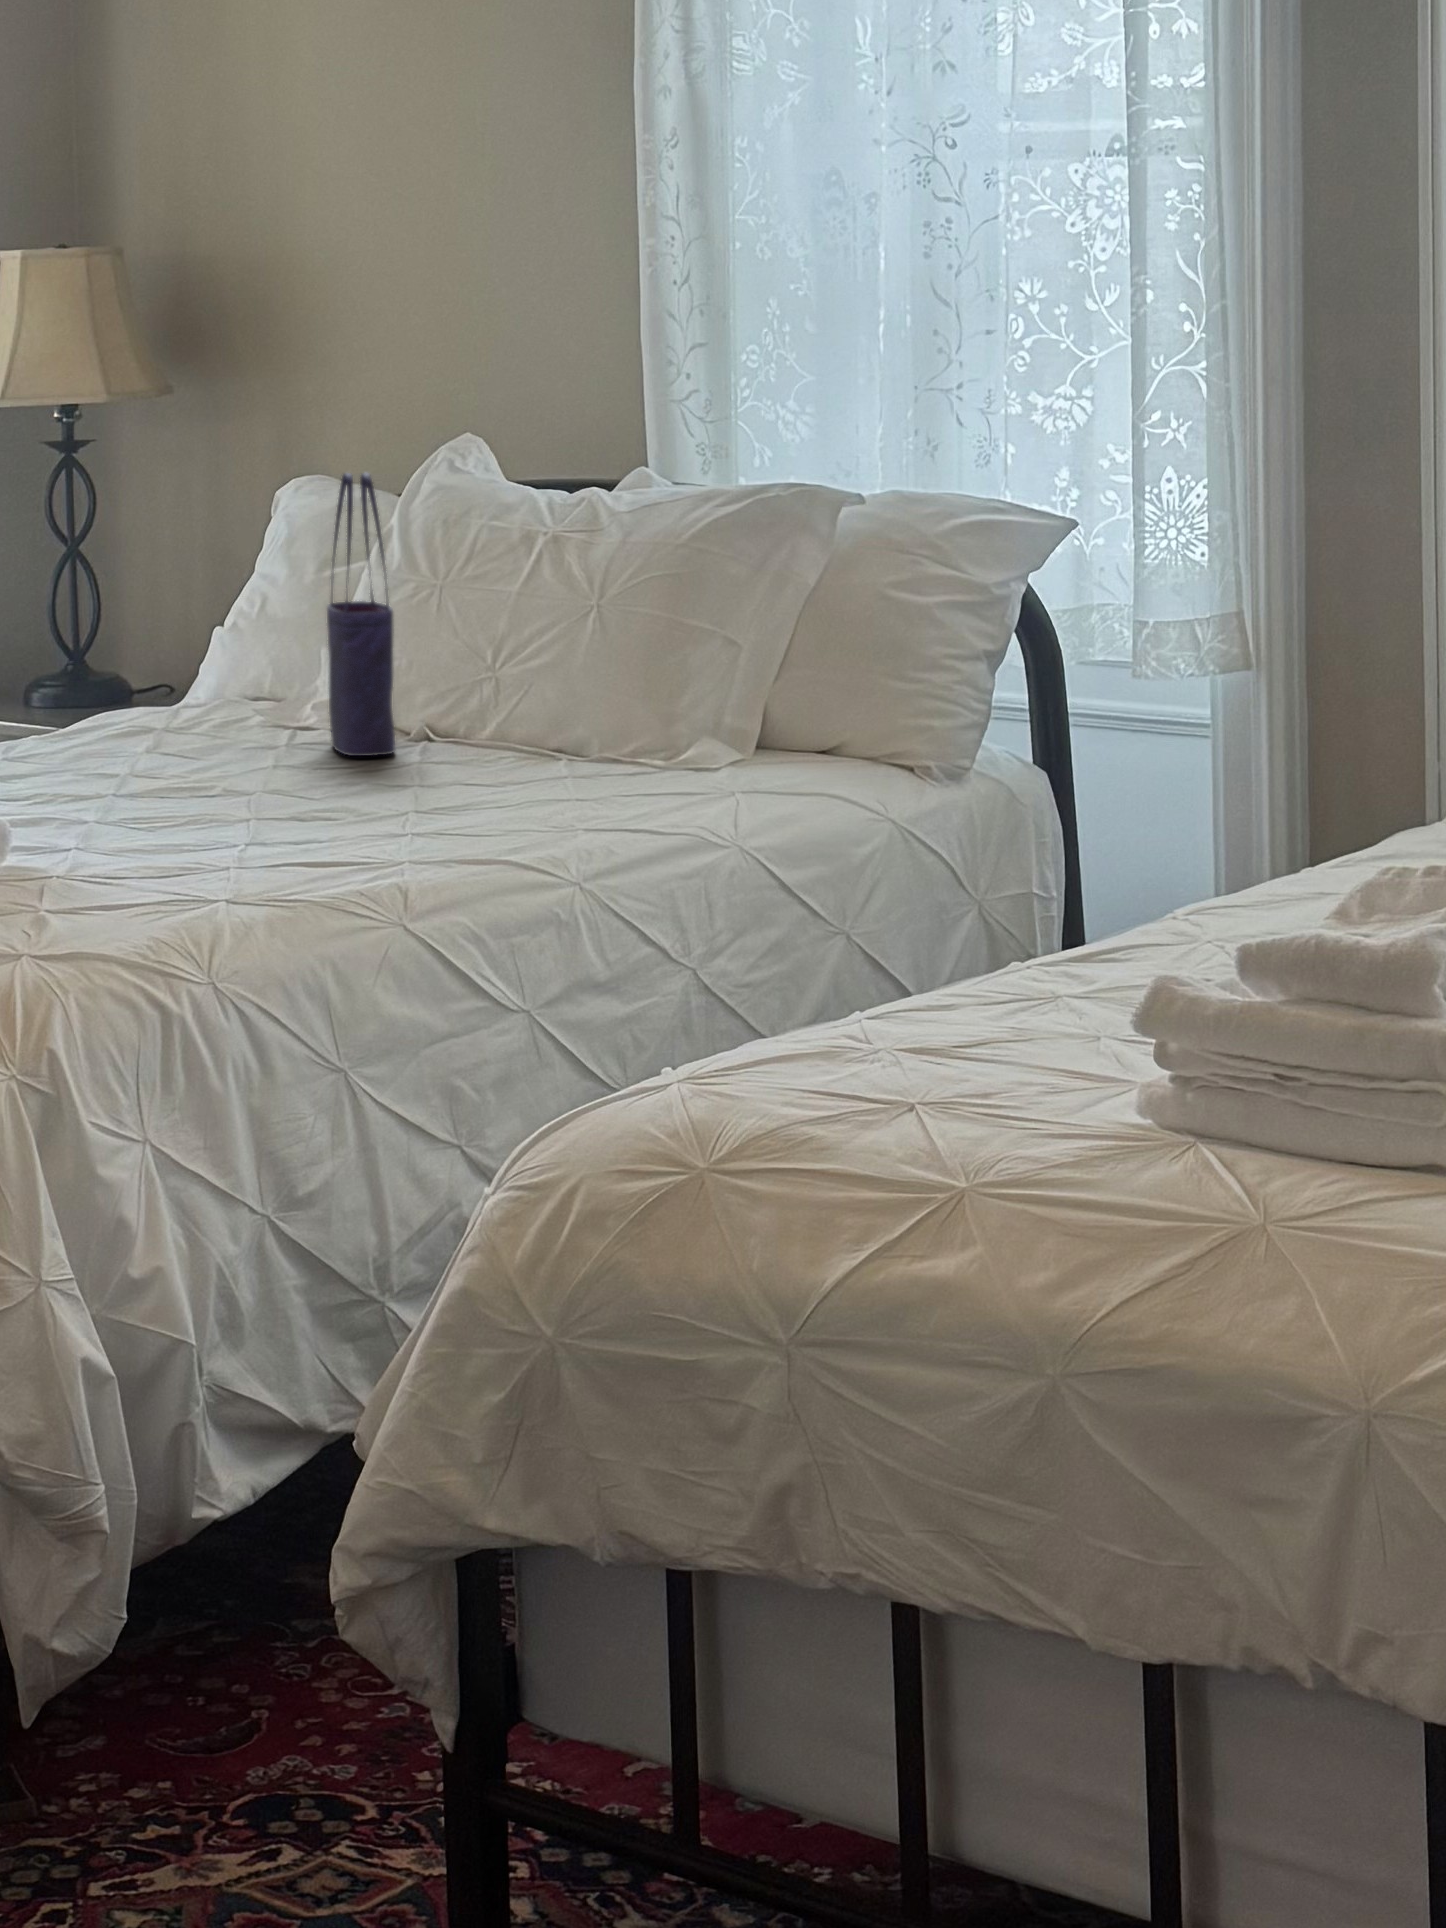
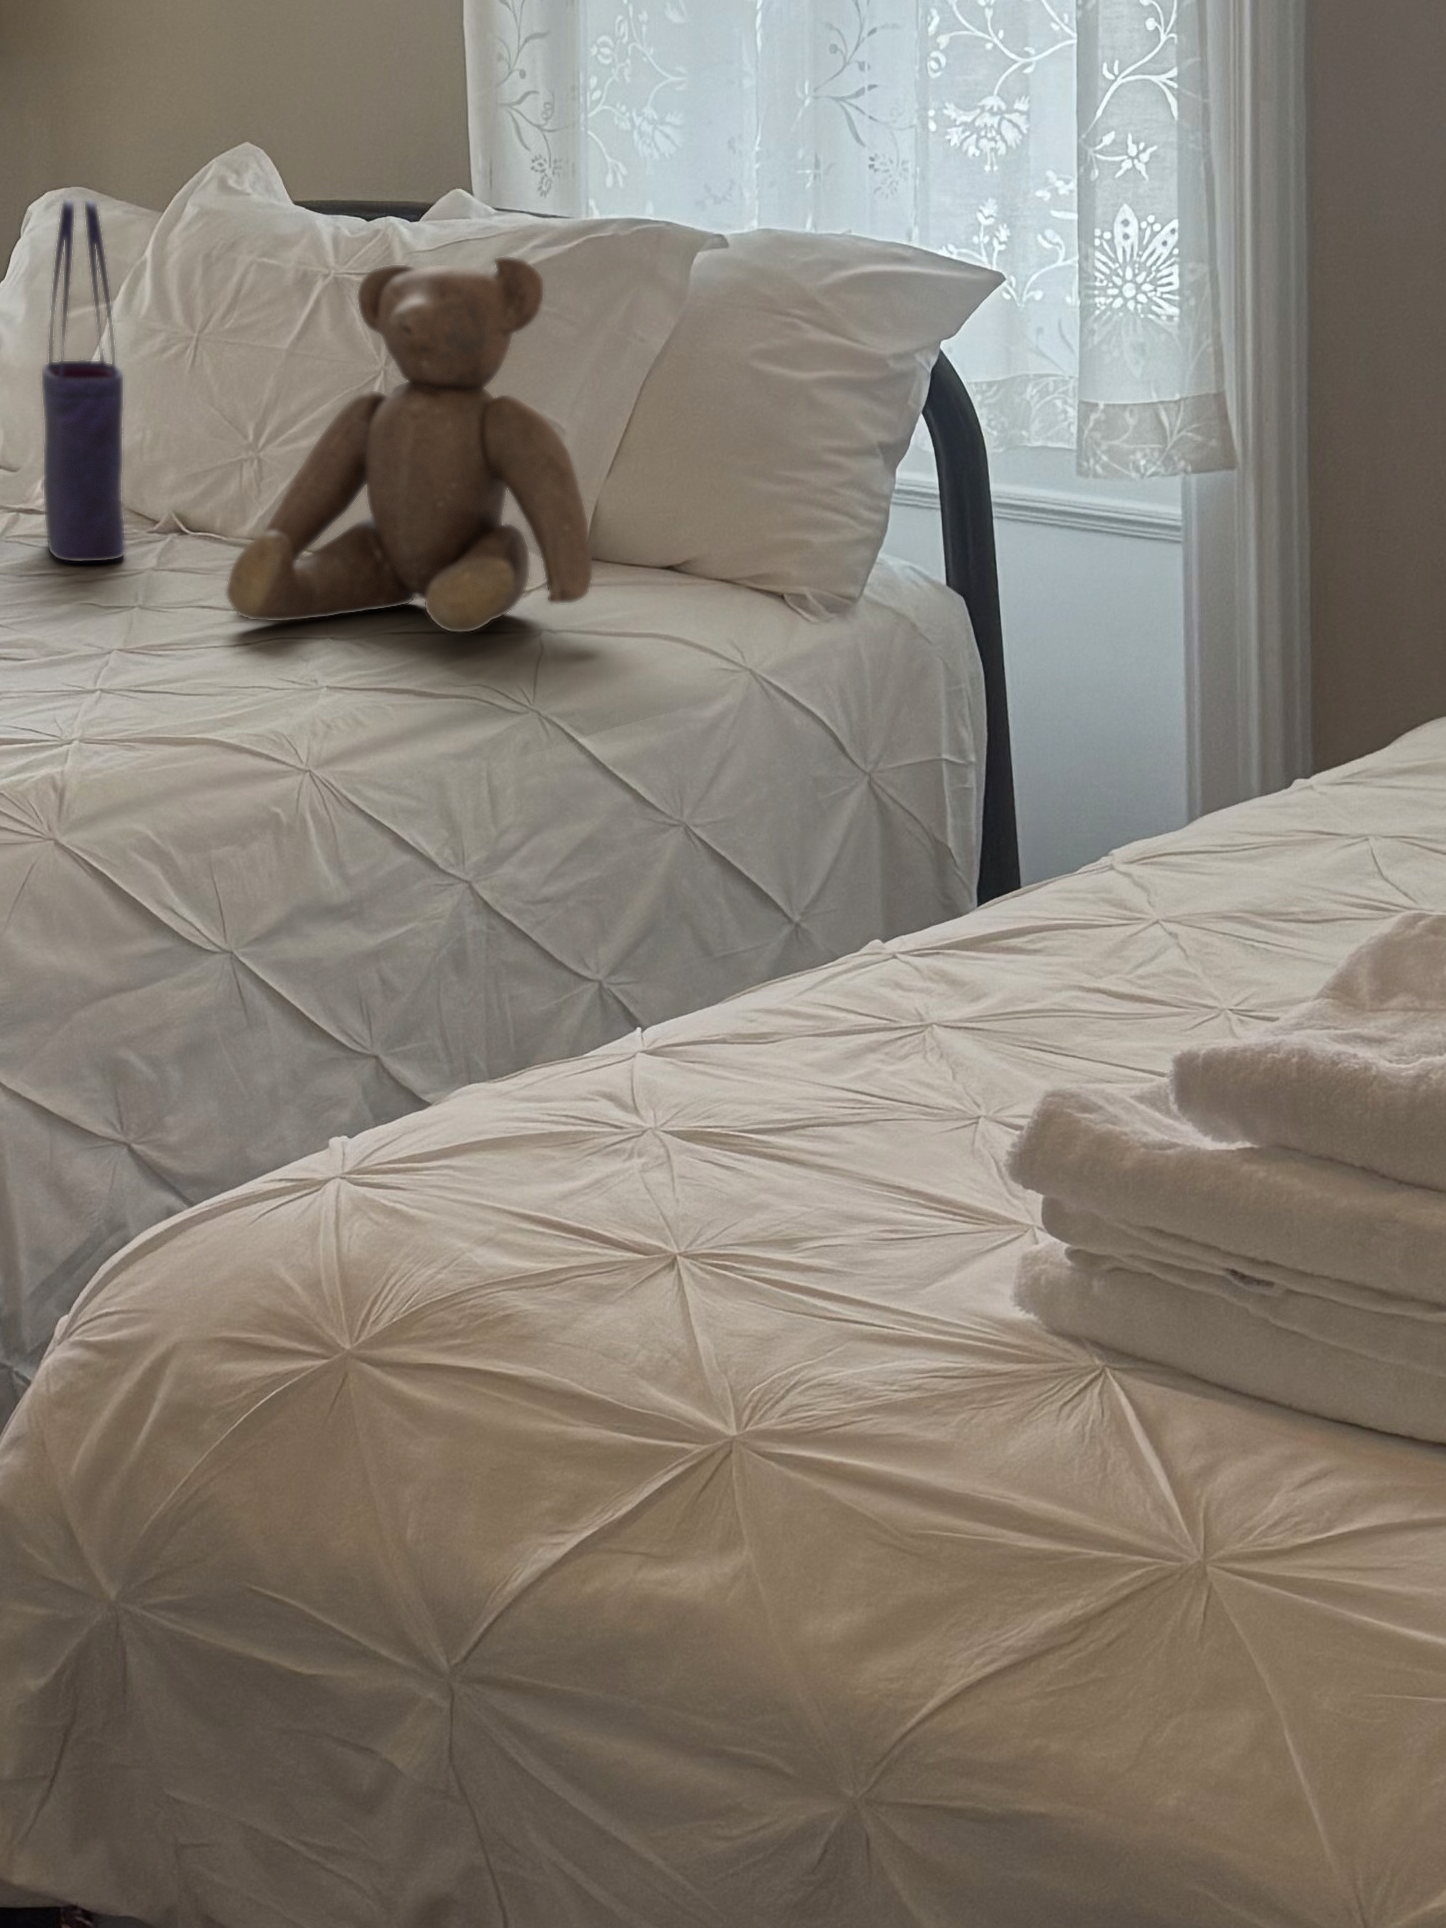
teddy bear: none [492,507,774,790] -> present [227,256,592,632]

